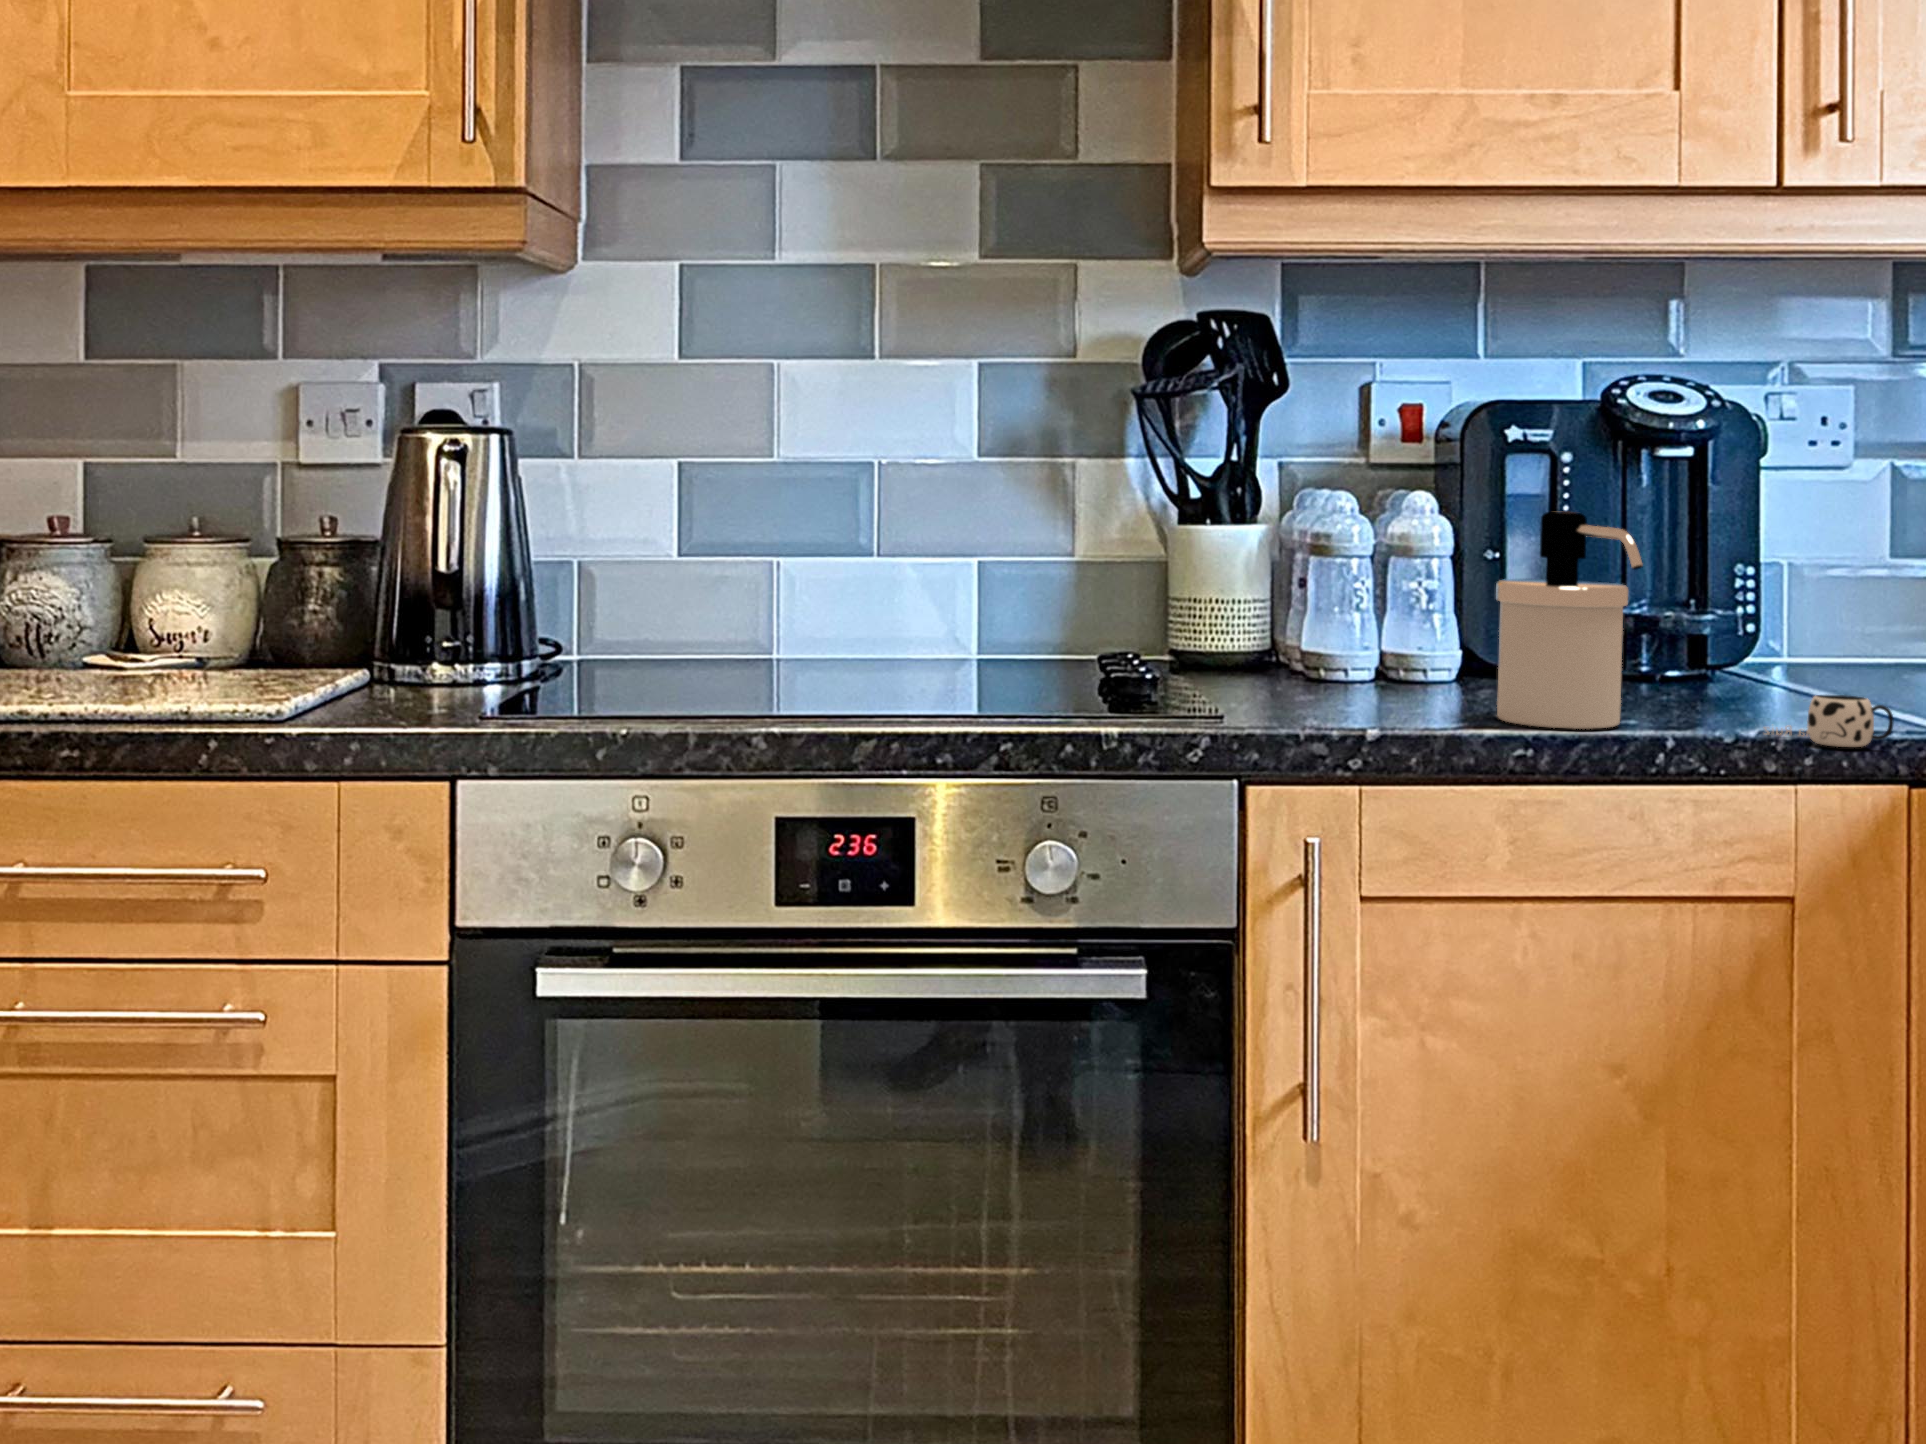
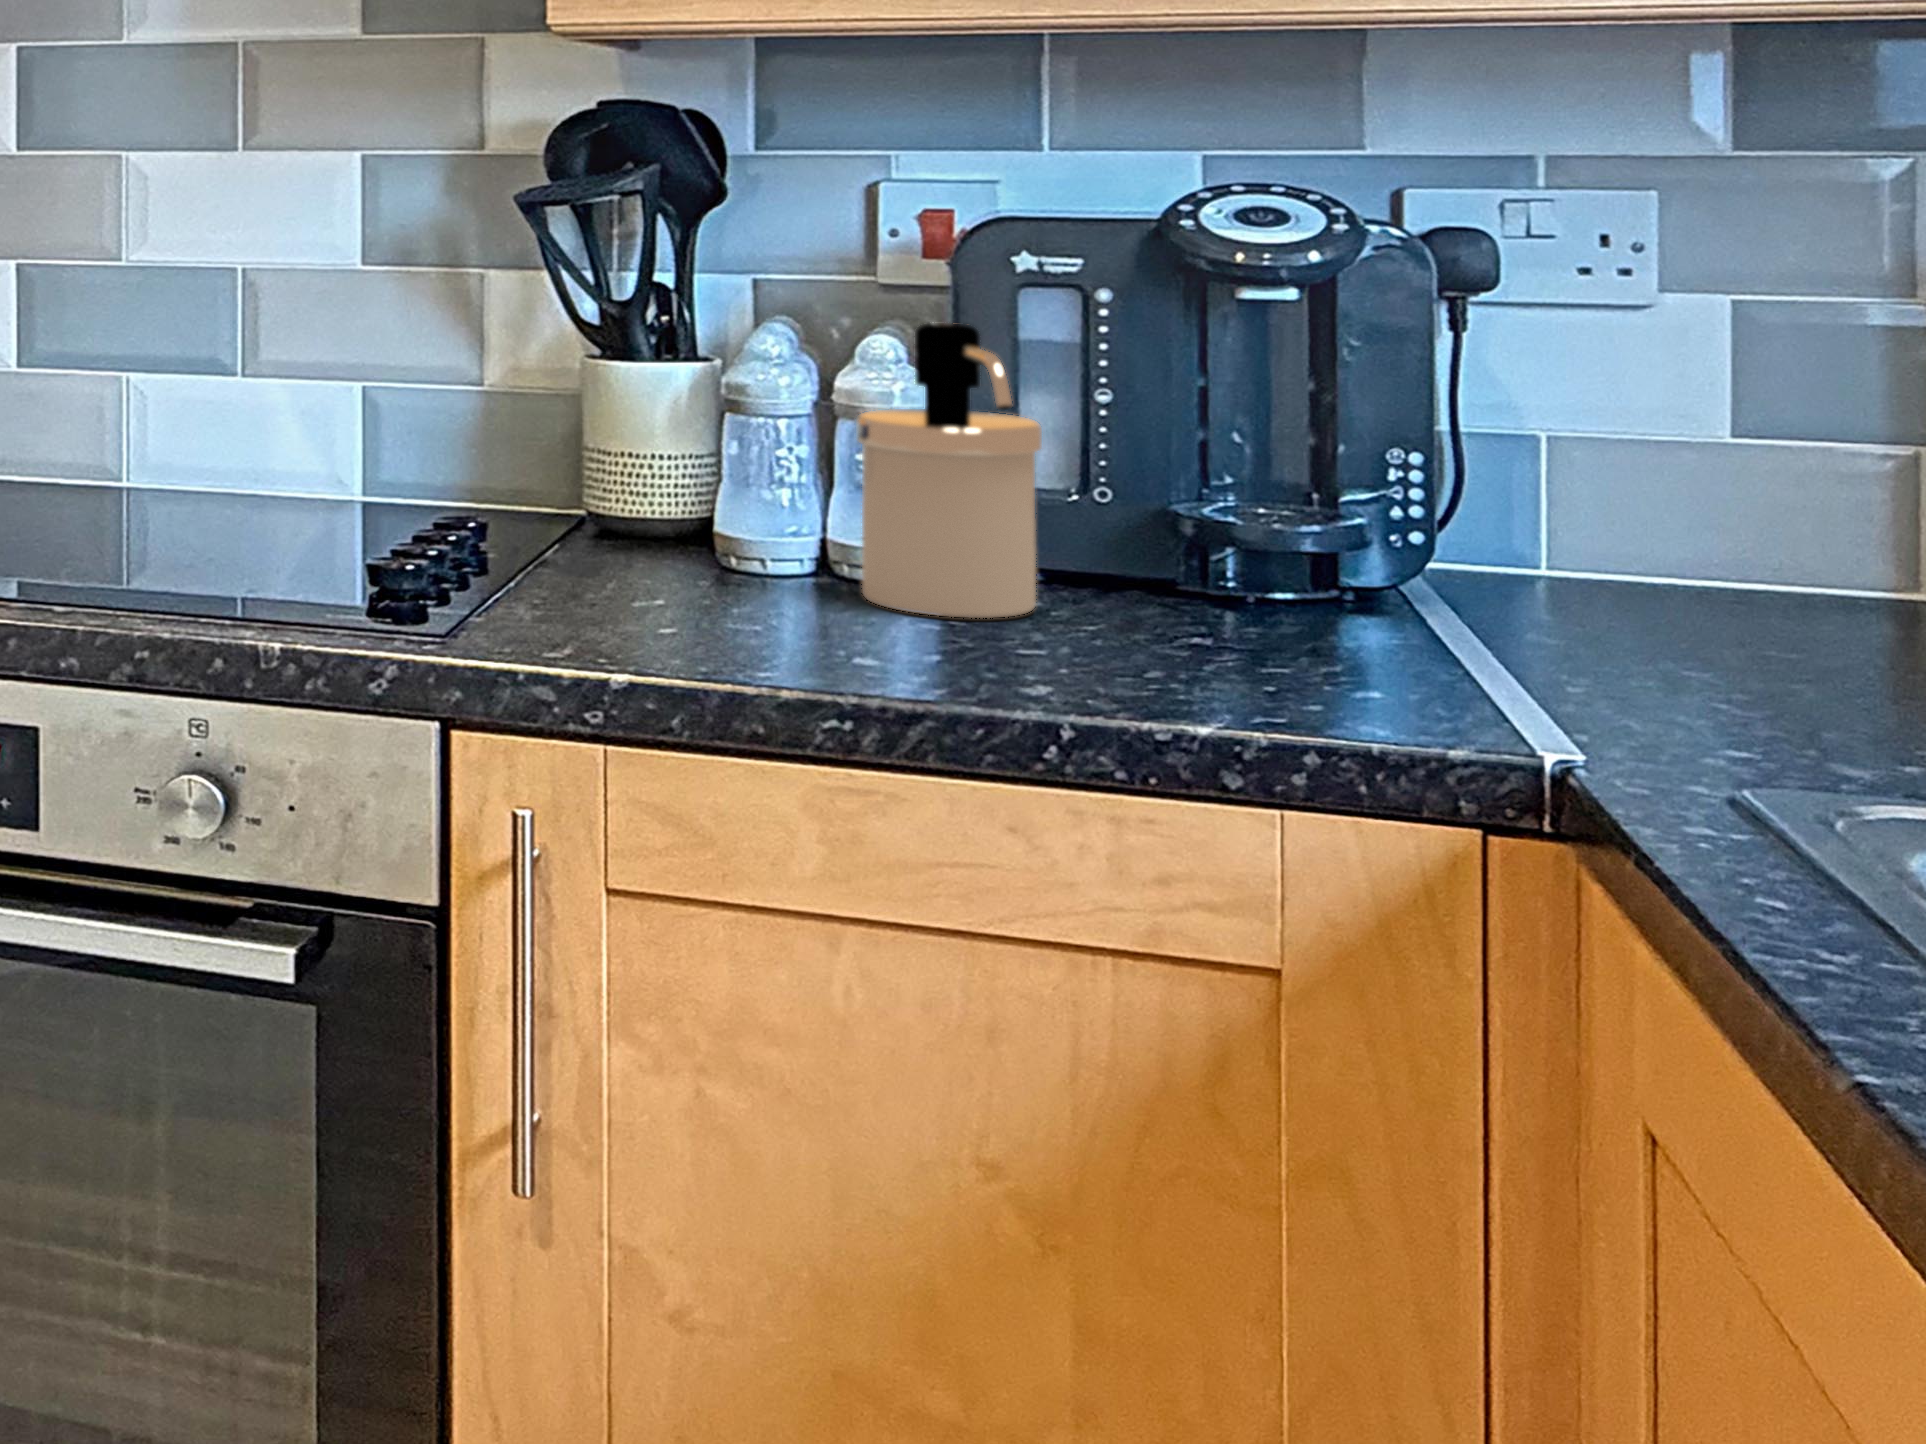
mug: present [1765,695,1894,747] -> none [1240,592,1415,672]

